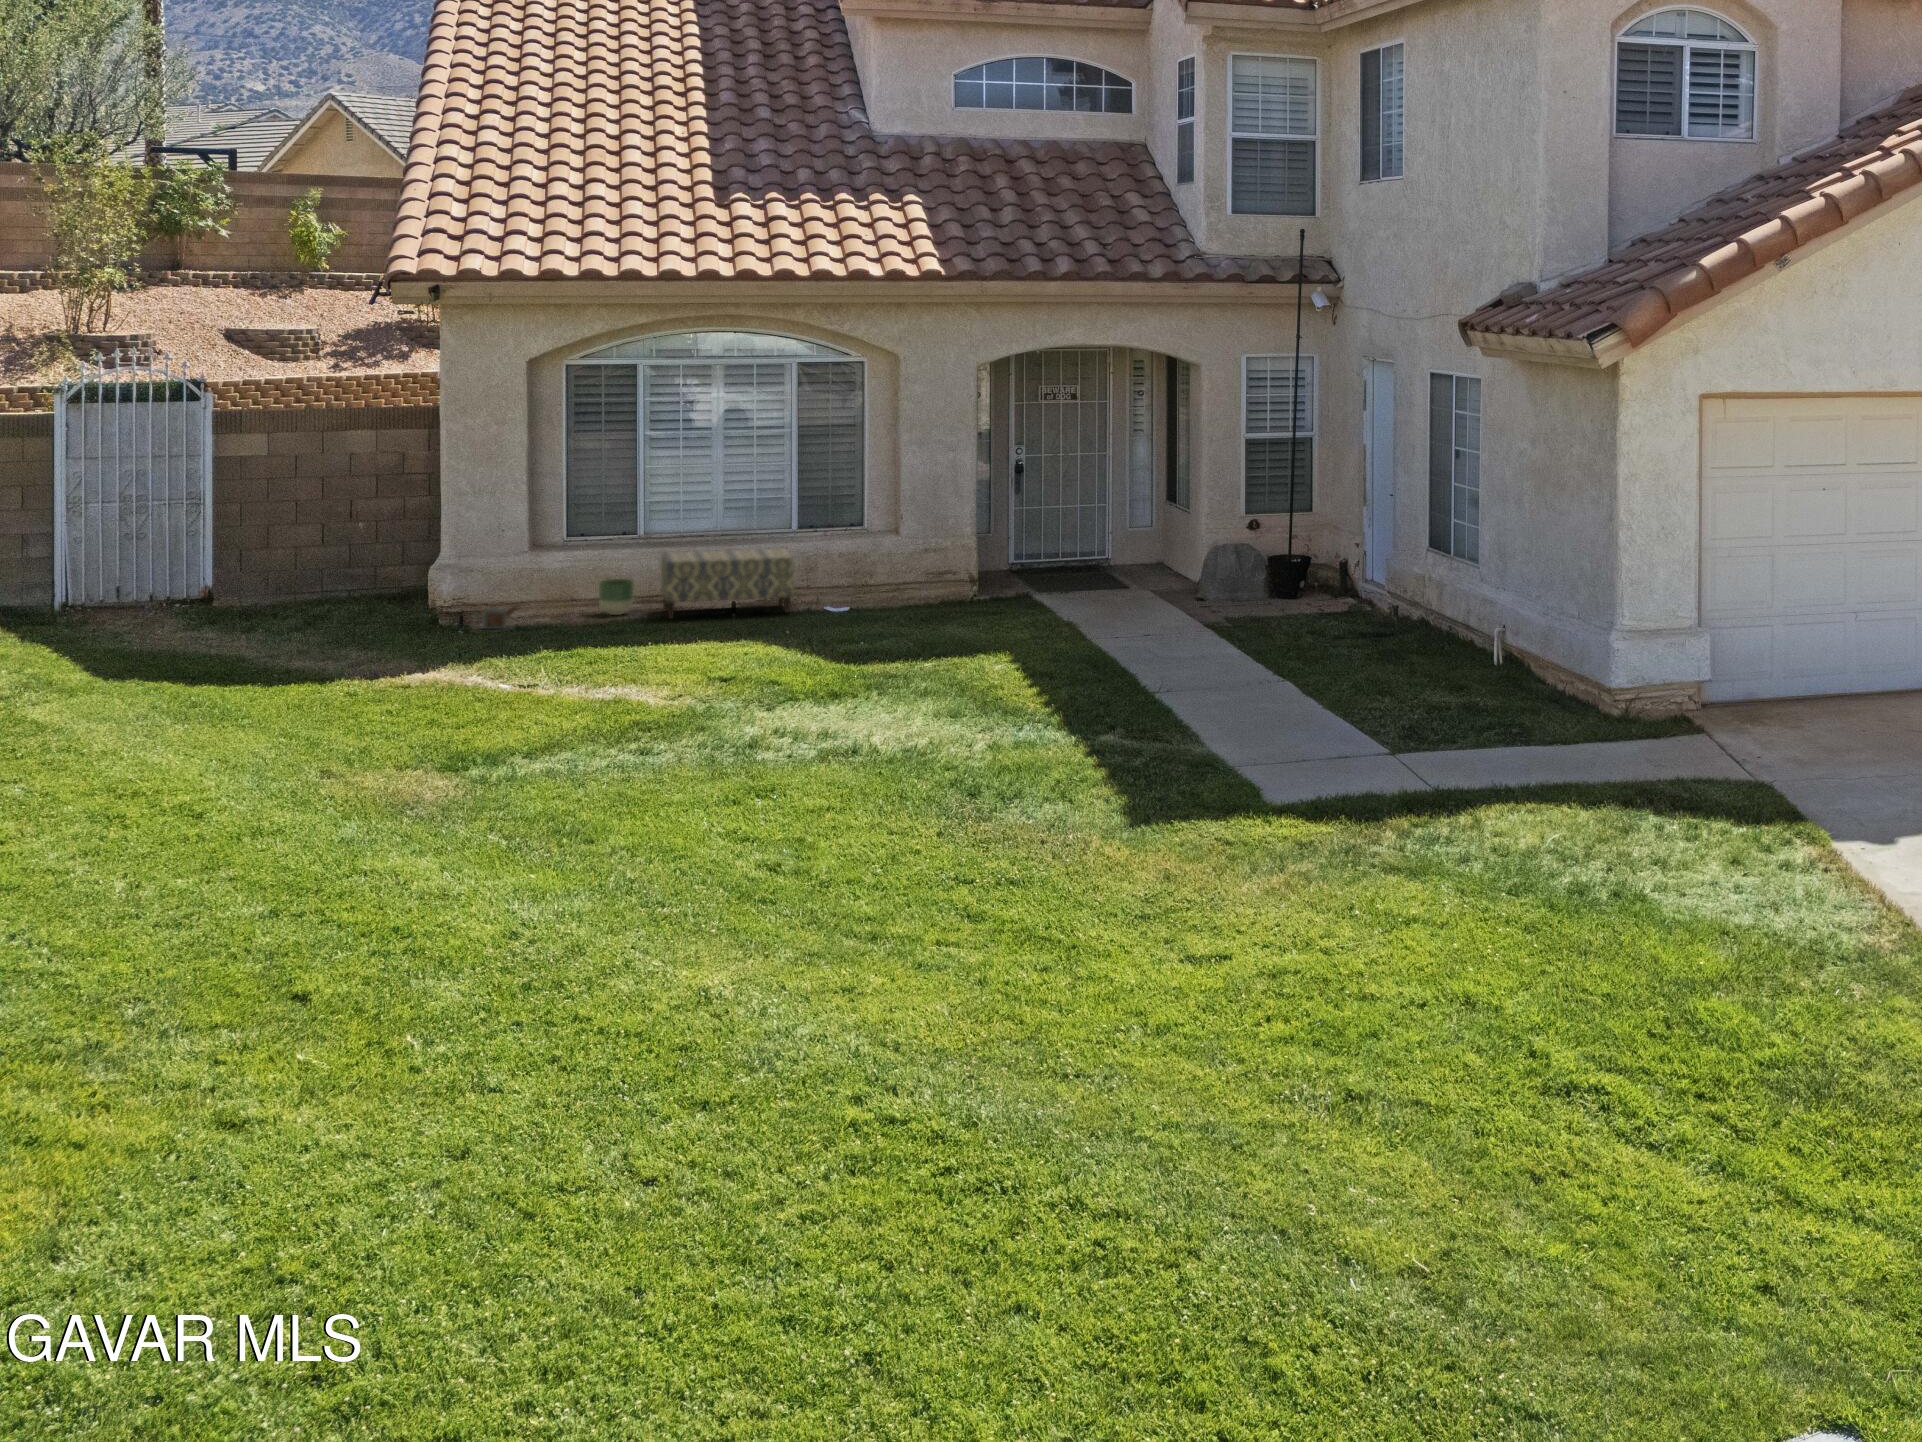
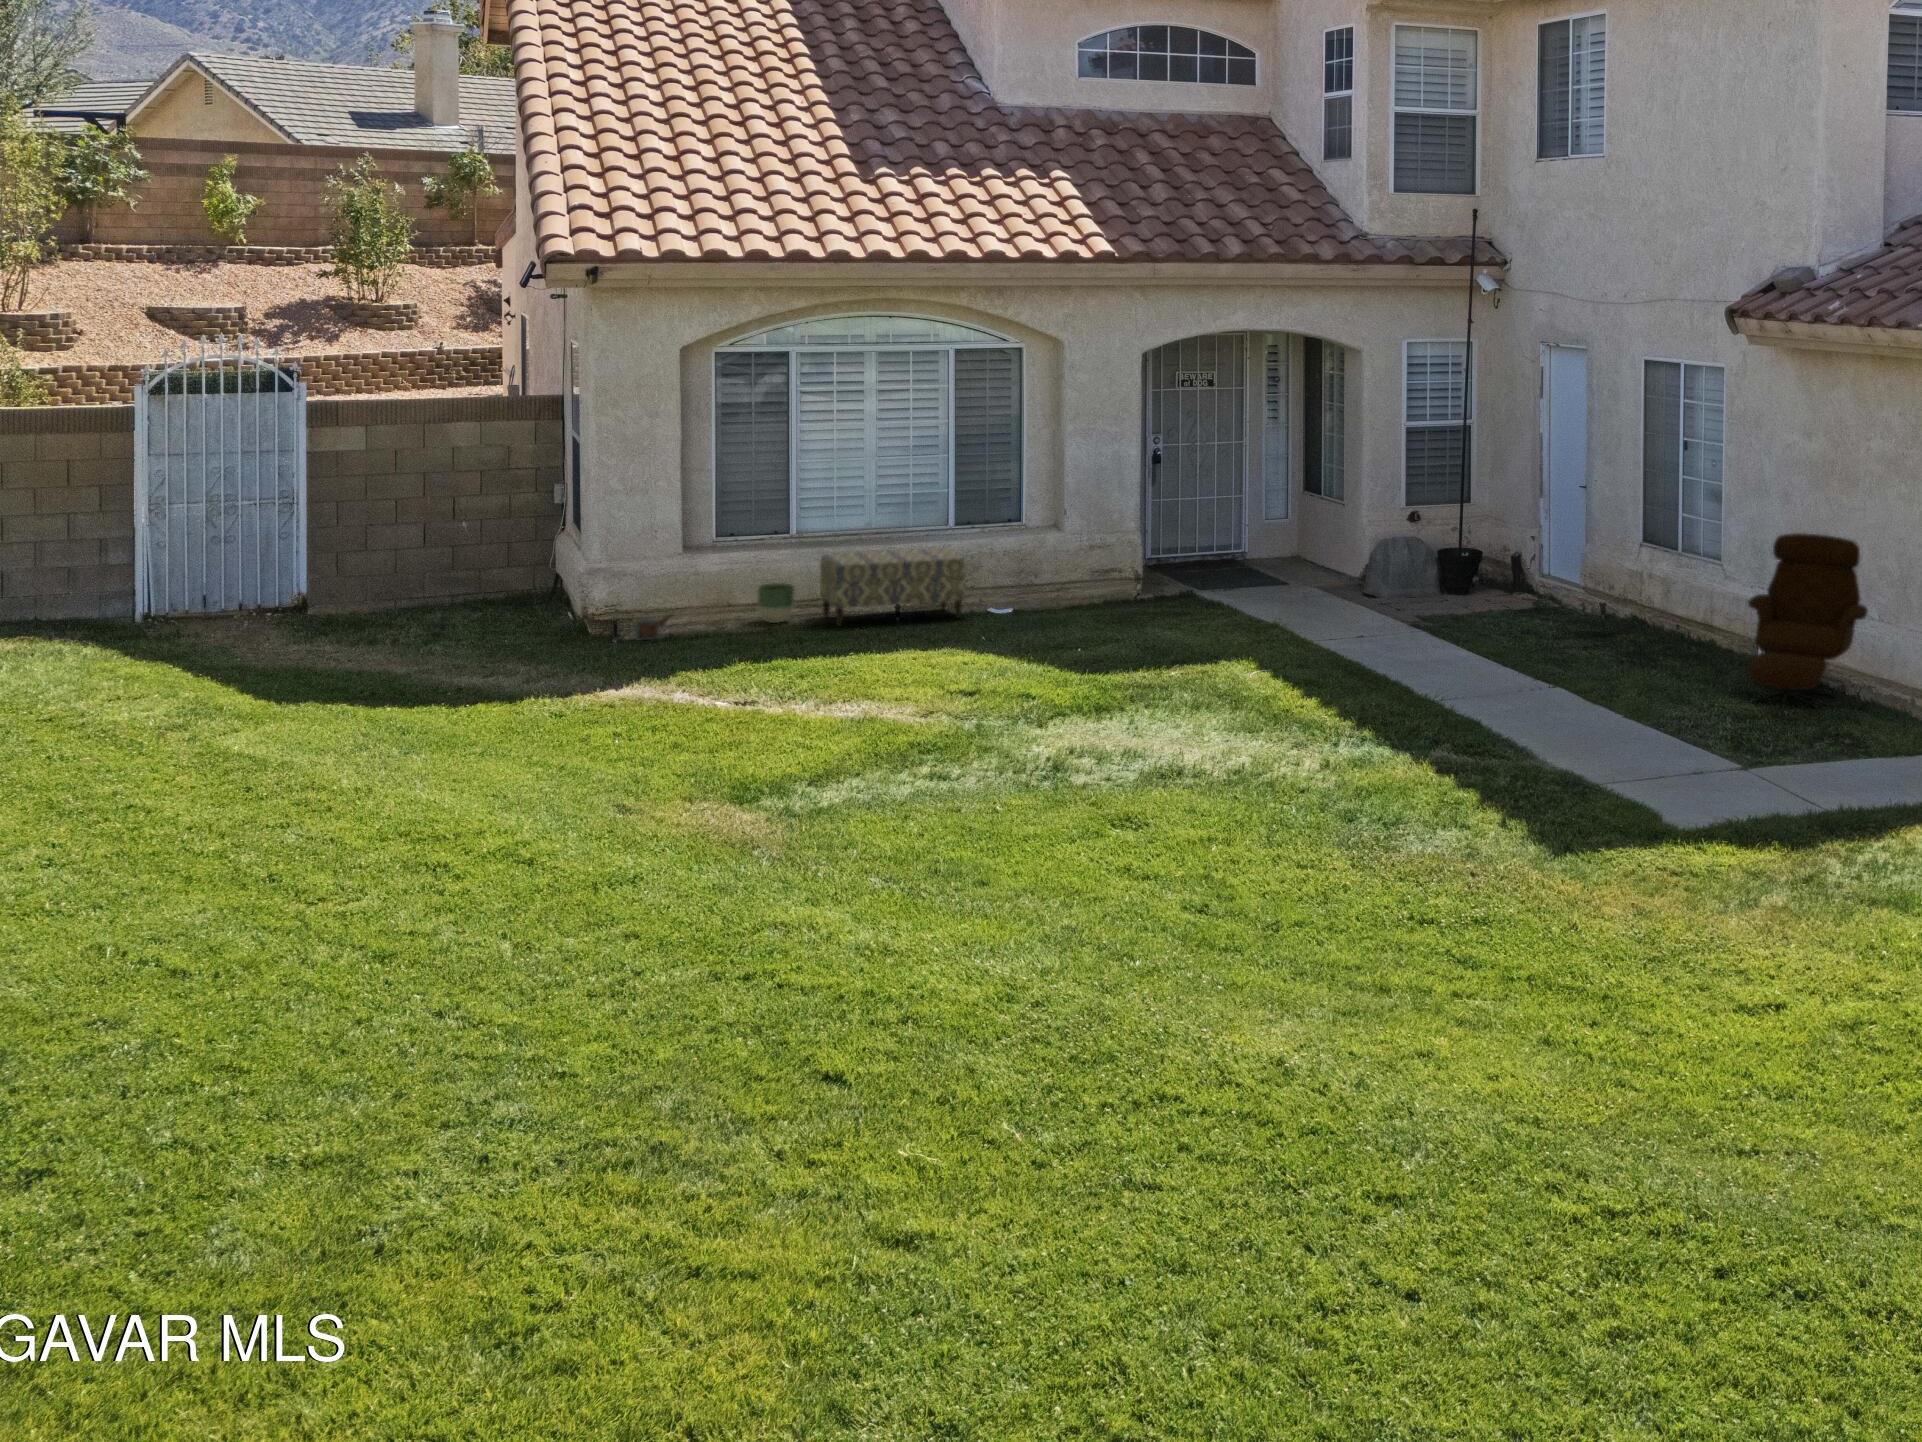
lounge chair: none [1436,536,1567,702] -> present [1748,533,1868,709]

